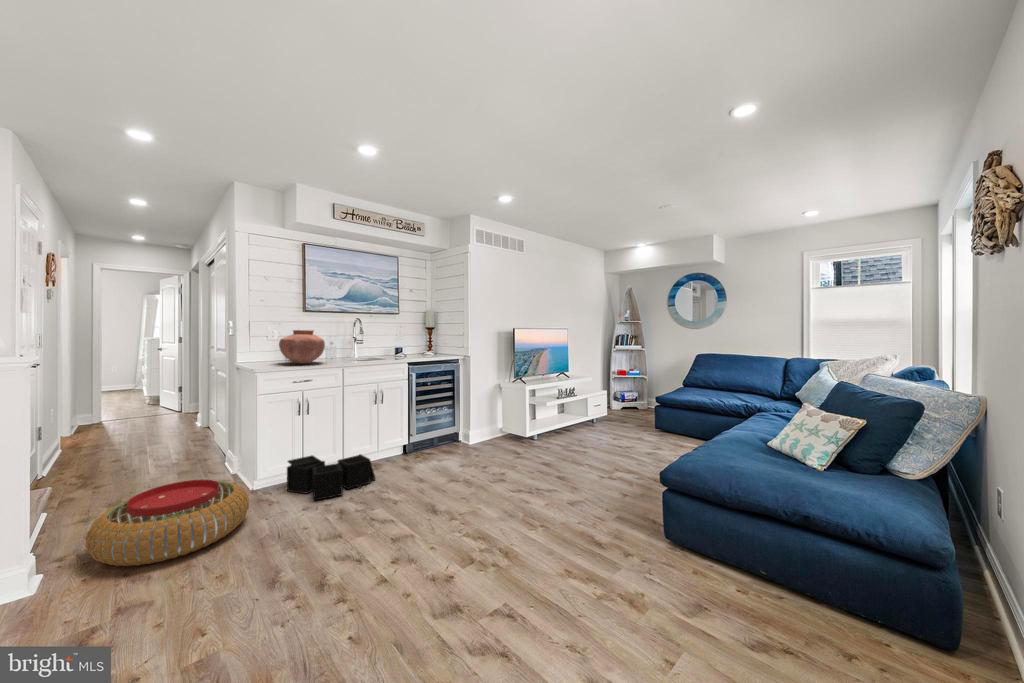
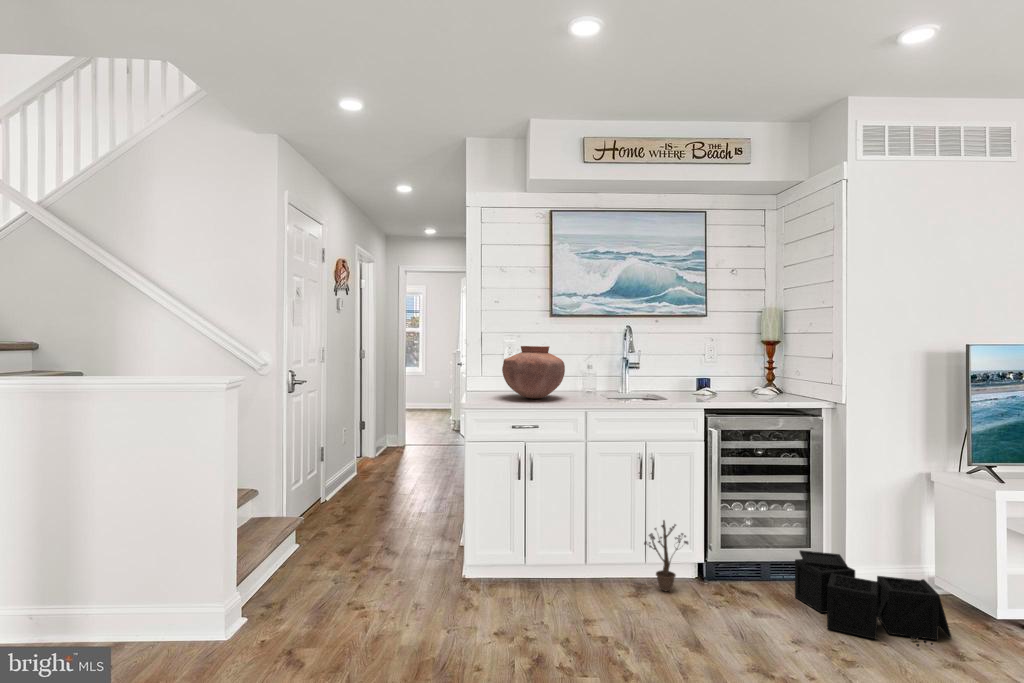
decorative plant: none [374,424,403,463] -> present [636,520,688,591]
storage bin: present [287,454,375,500] -> present [795,550,952,647]
pouf: present [85,480,249,566] -> none [265,547,429,652]

